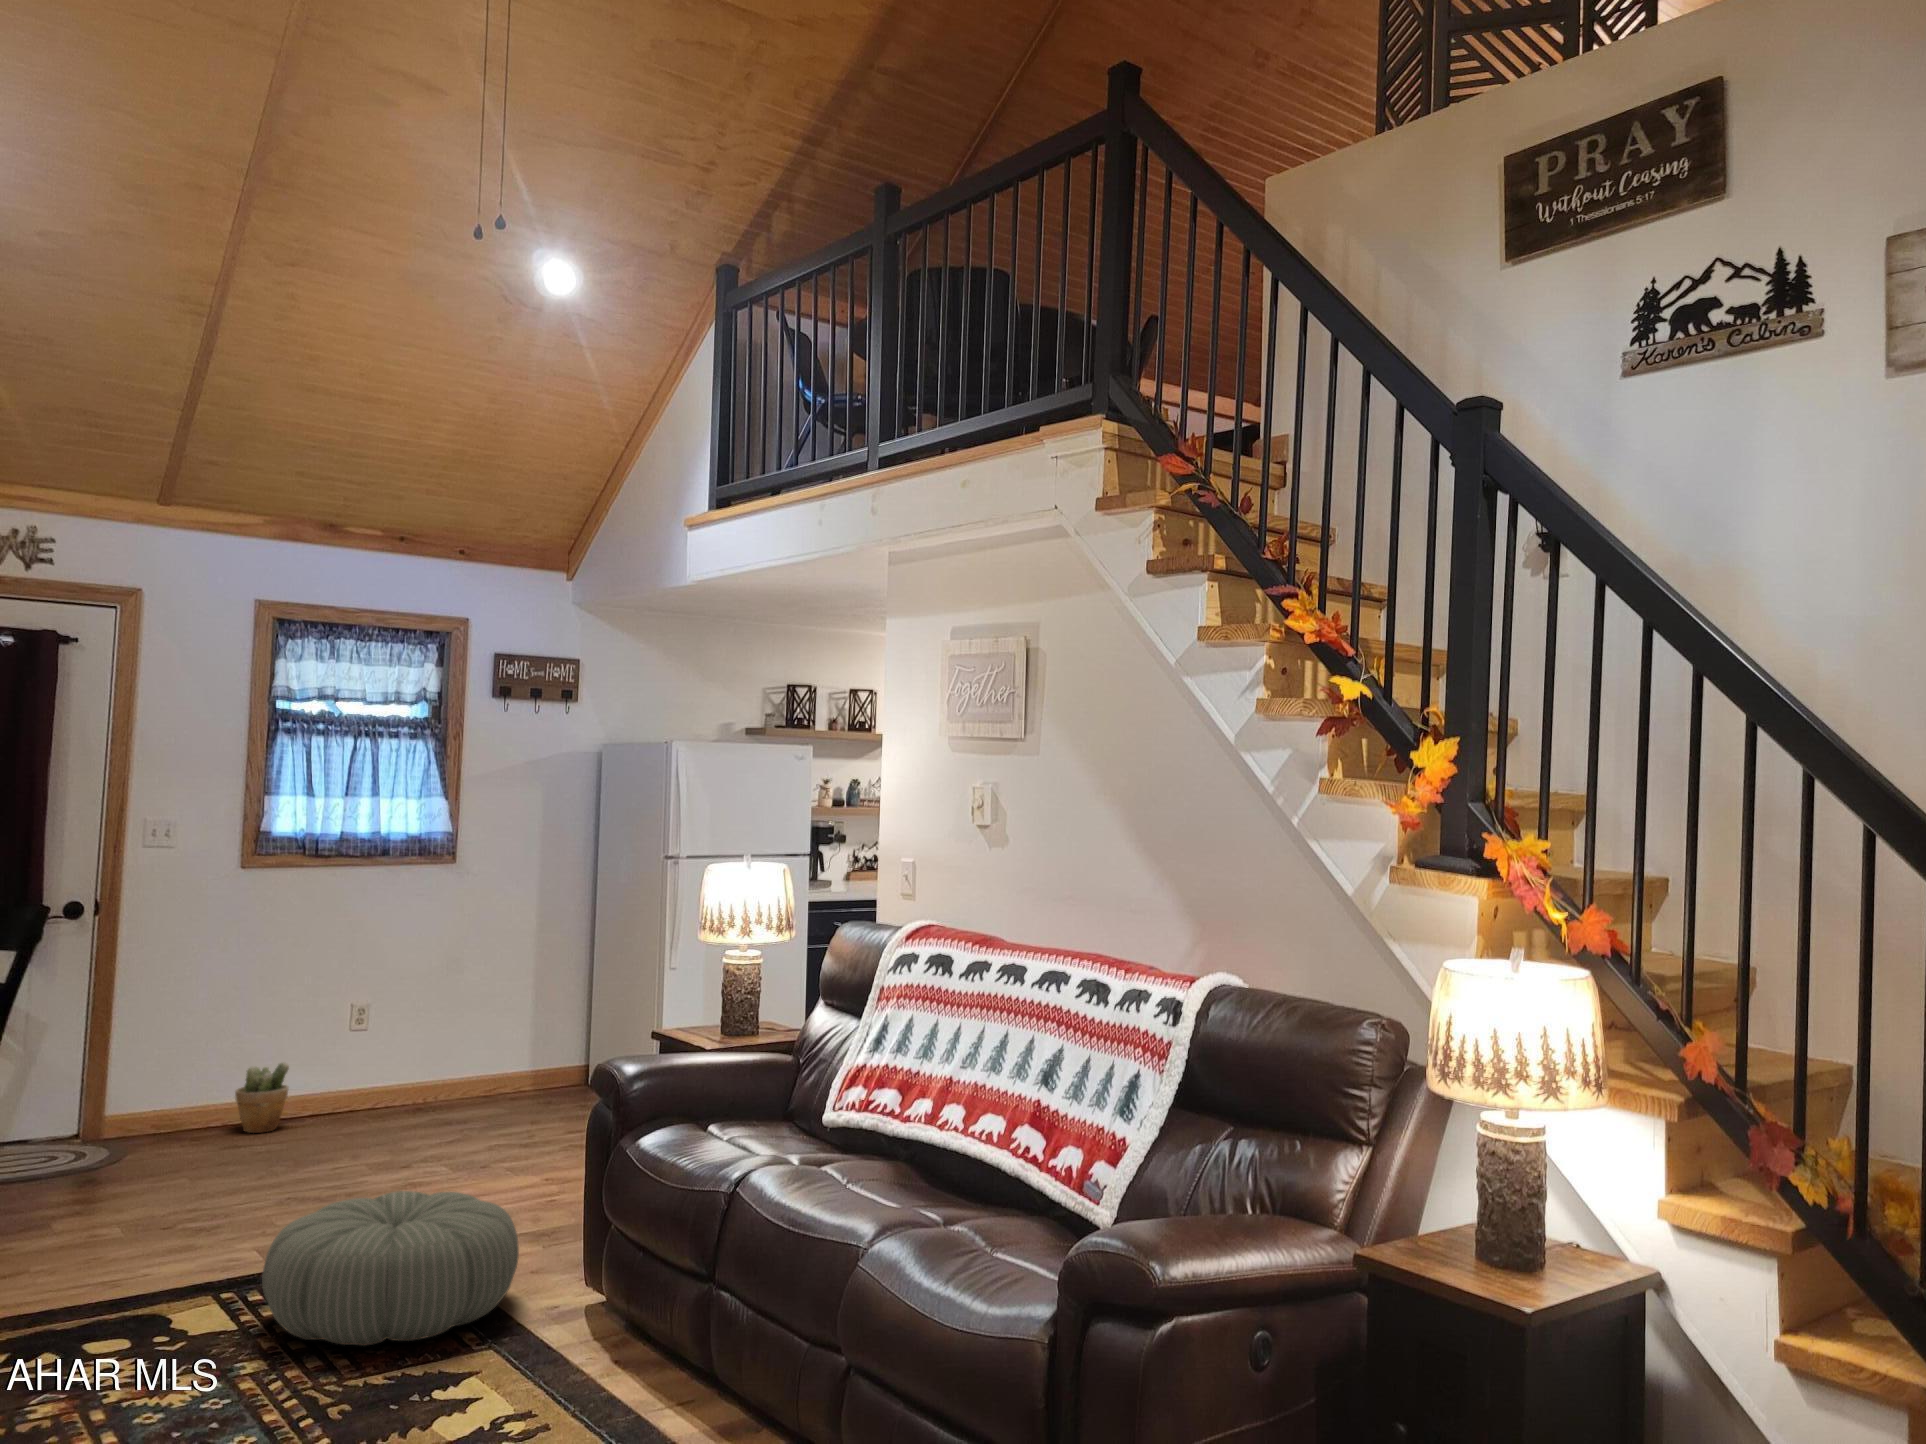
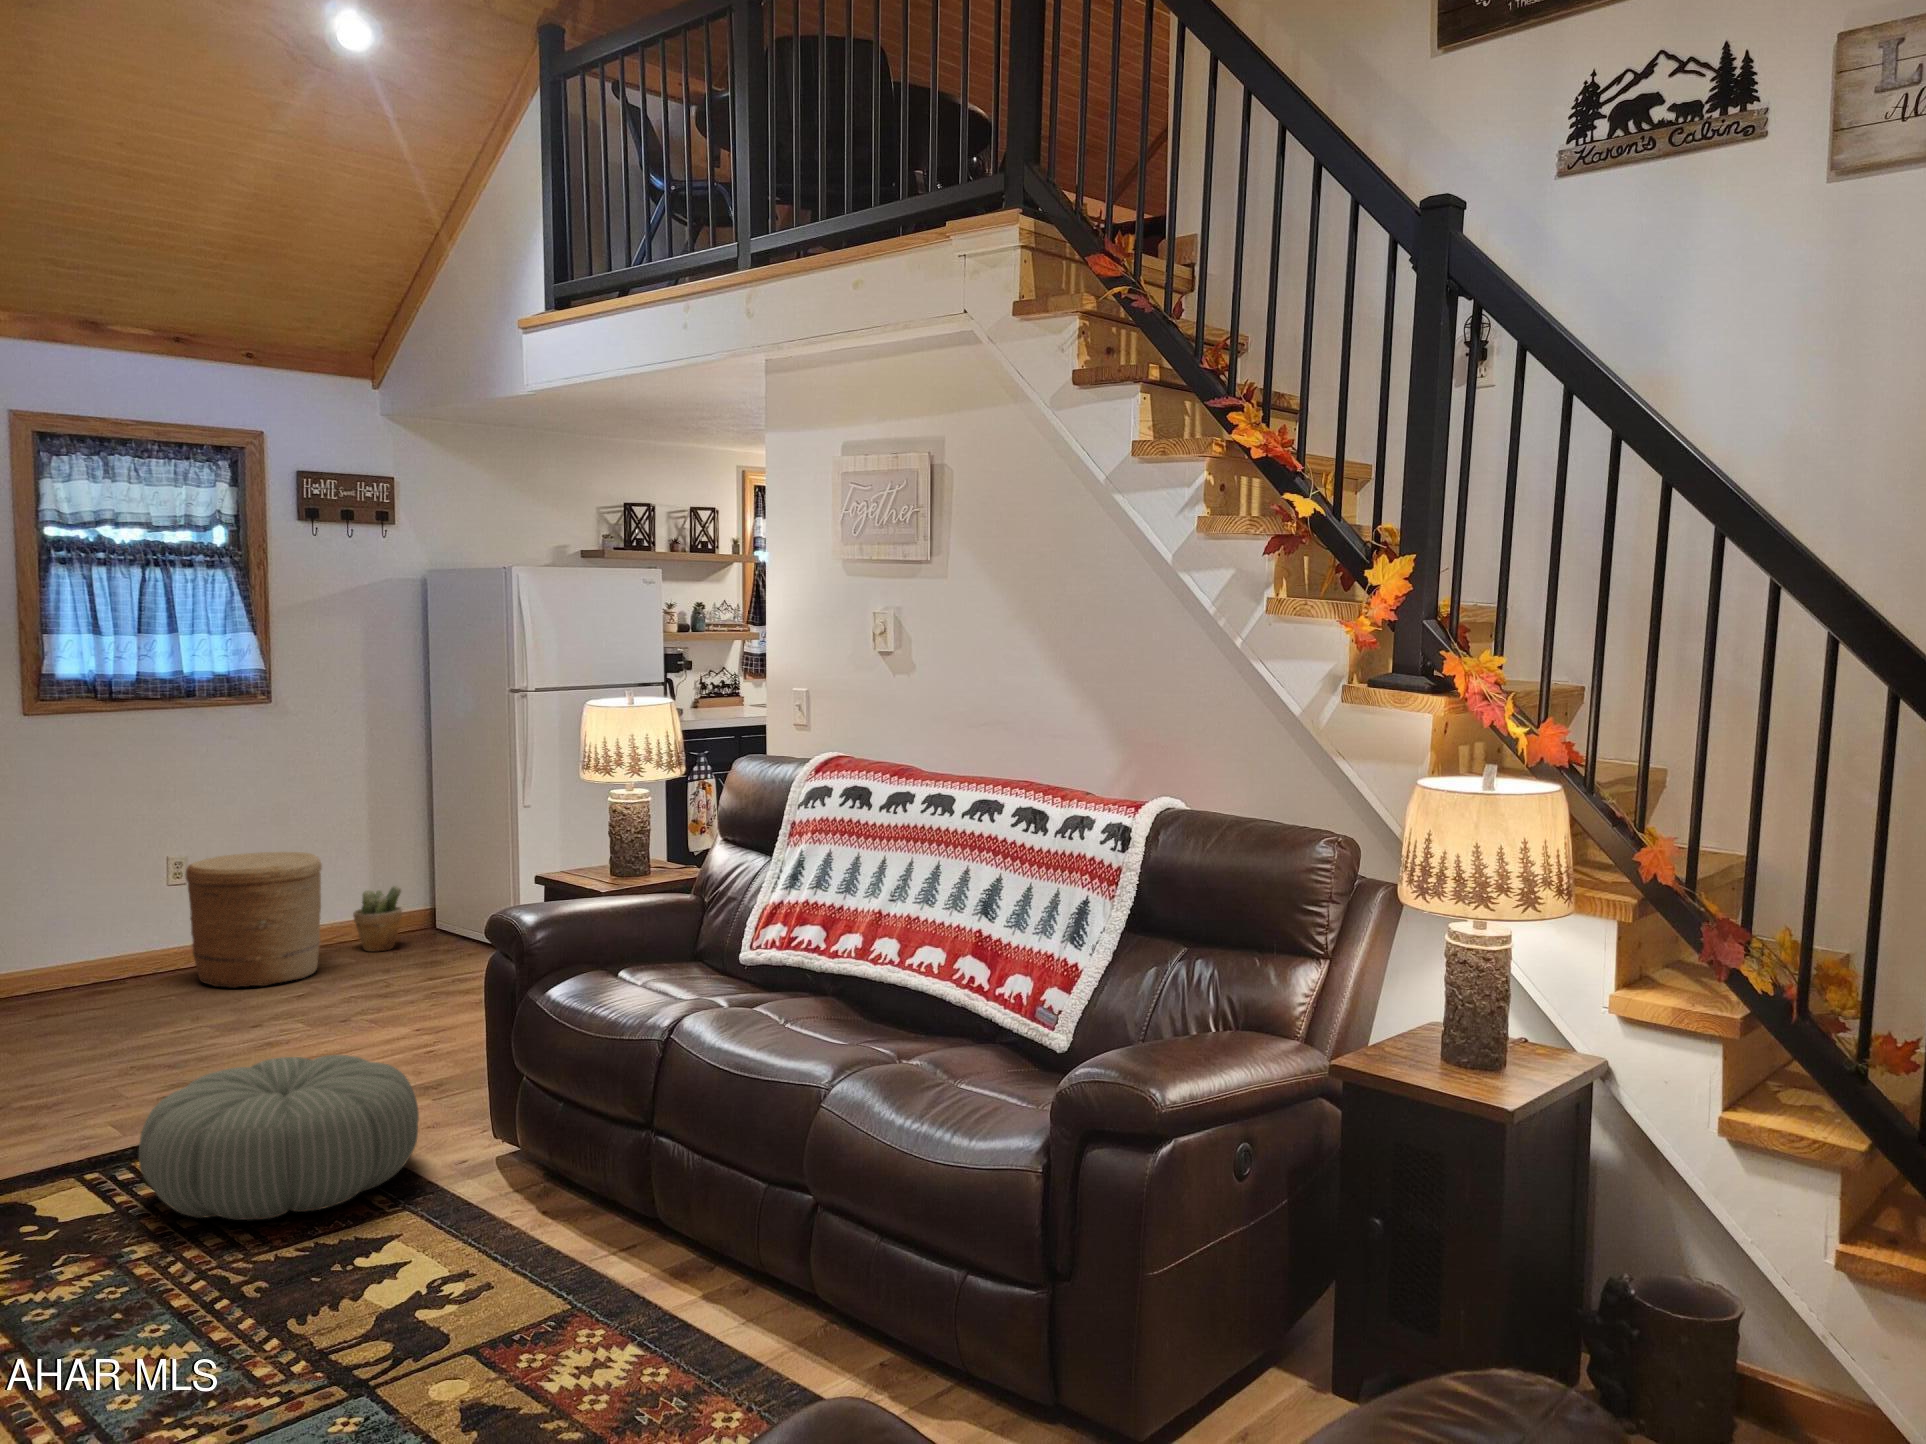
woven basket: none [366,1001,487,1128] -> present [186,852,322,988]
potted plant: present [235,1062,289,1133] -> present [353,886,402,952]

